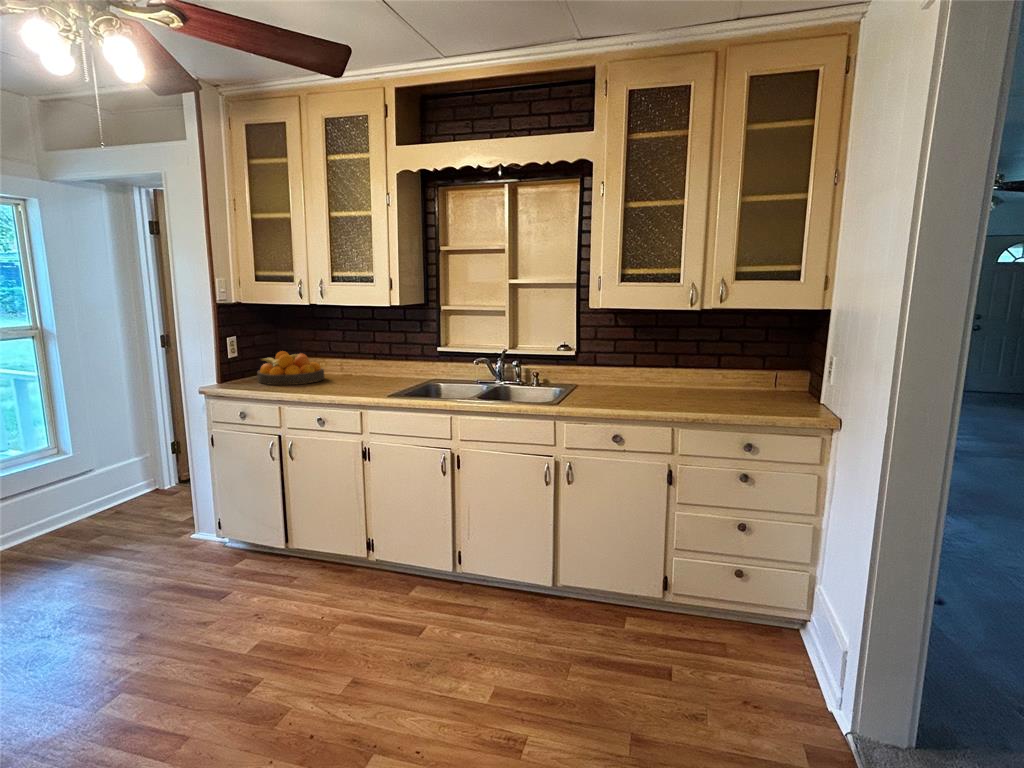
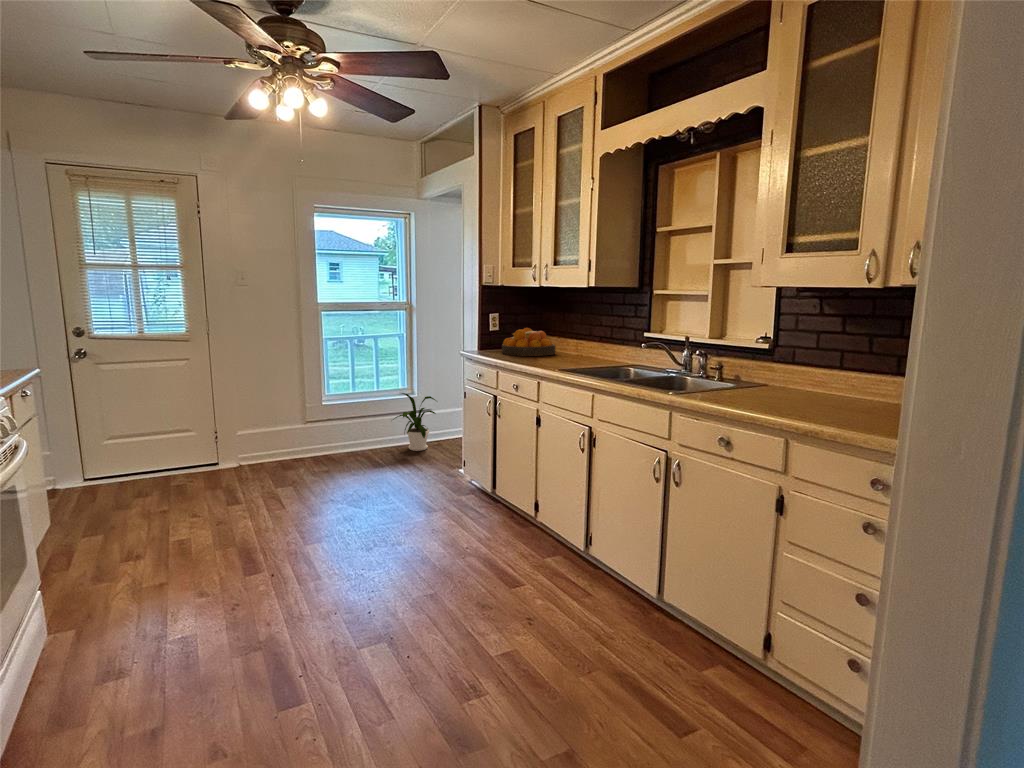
house plant: none [24,454,116,535] -> present [393,393,436,451]

